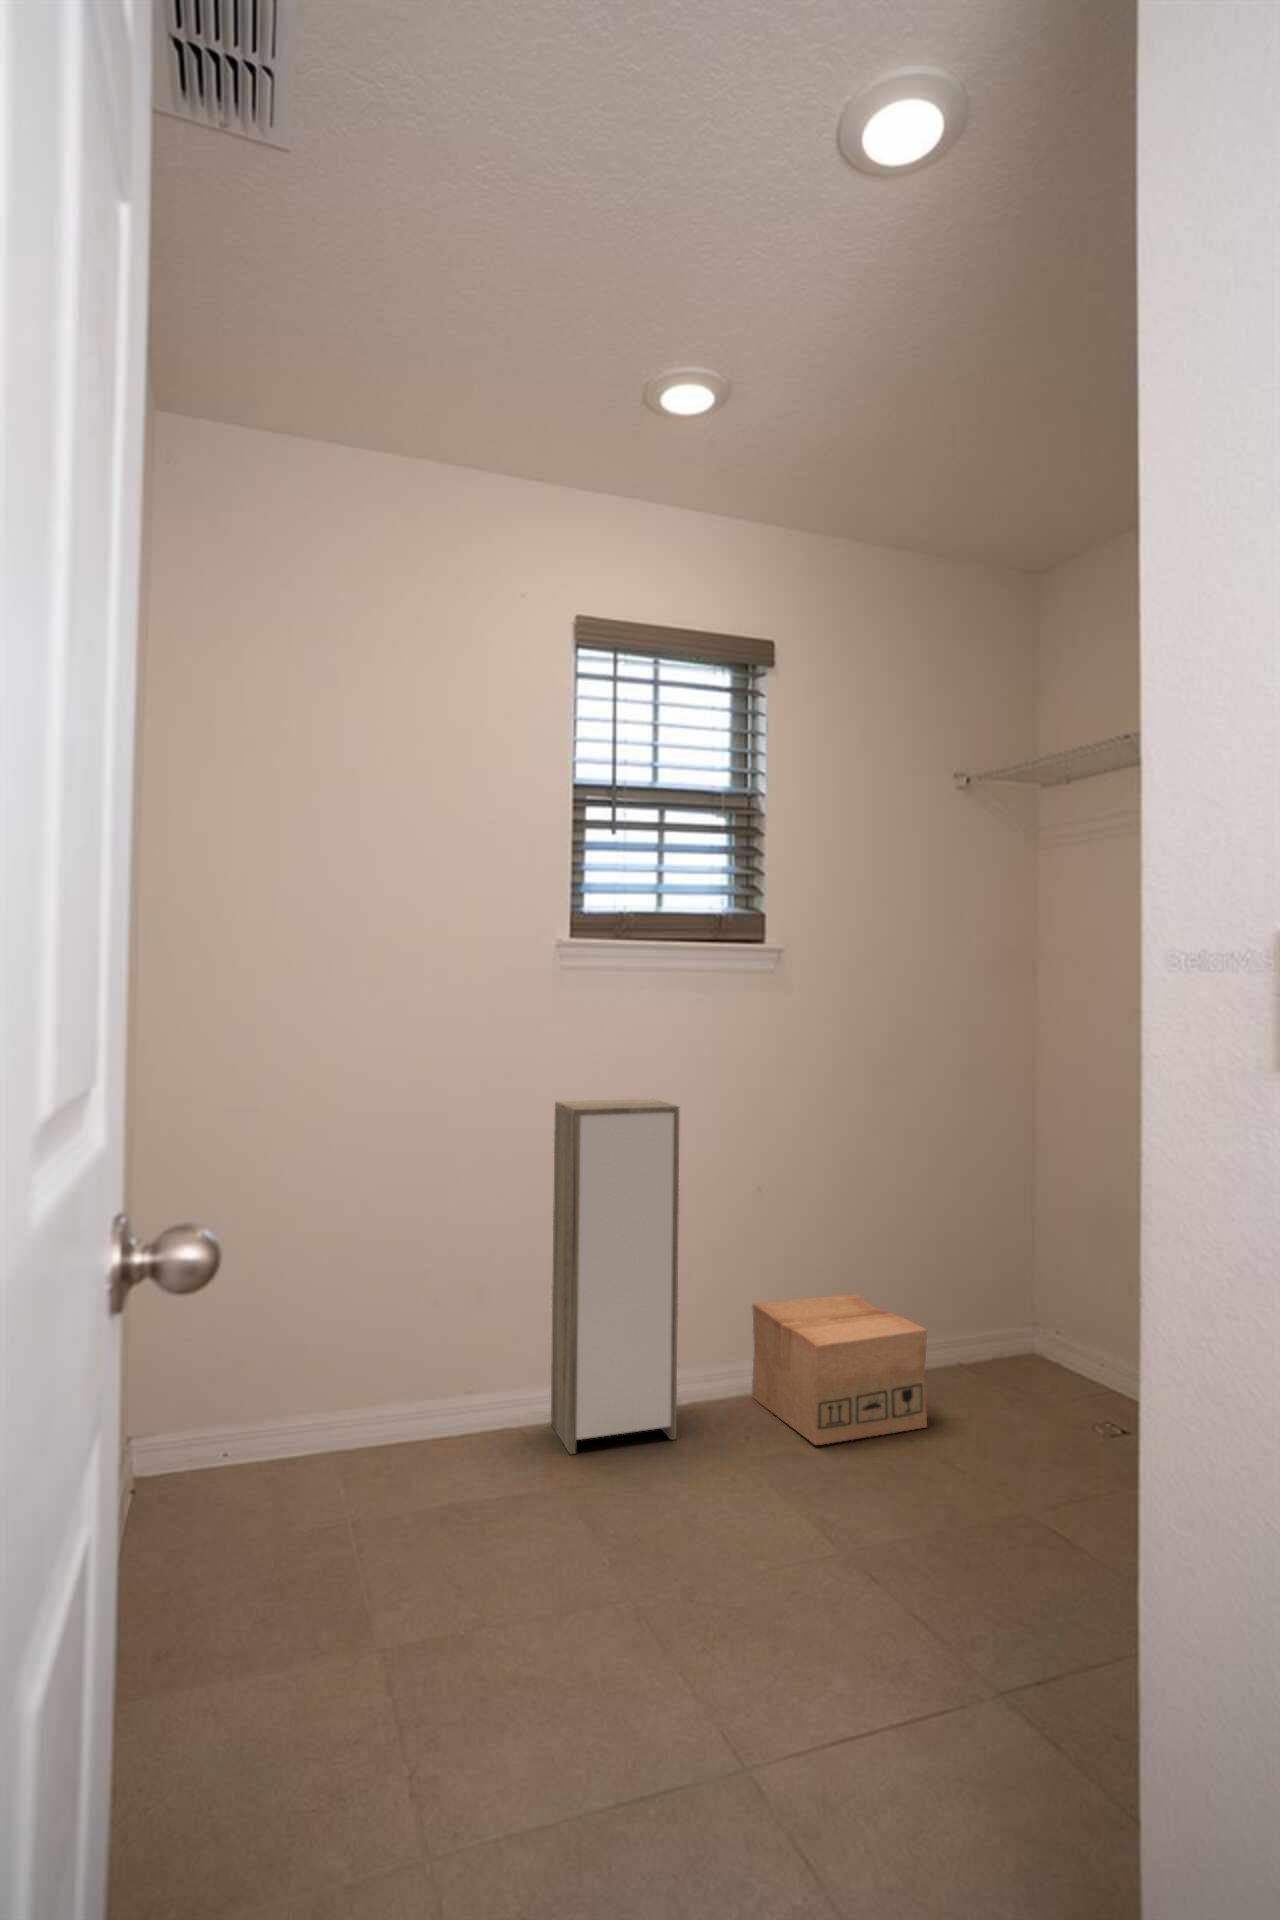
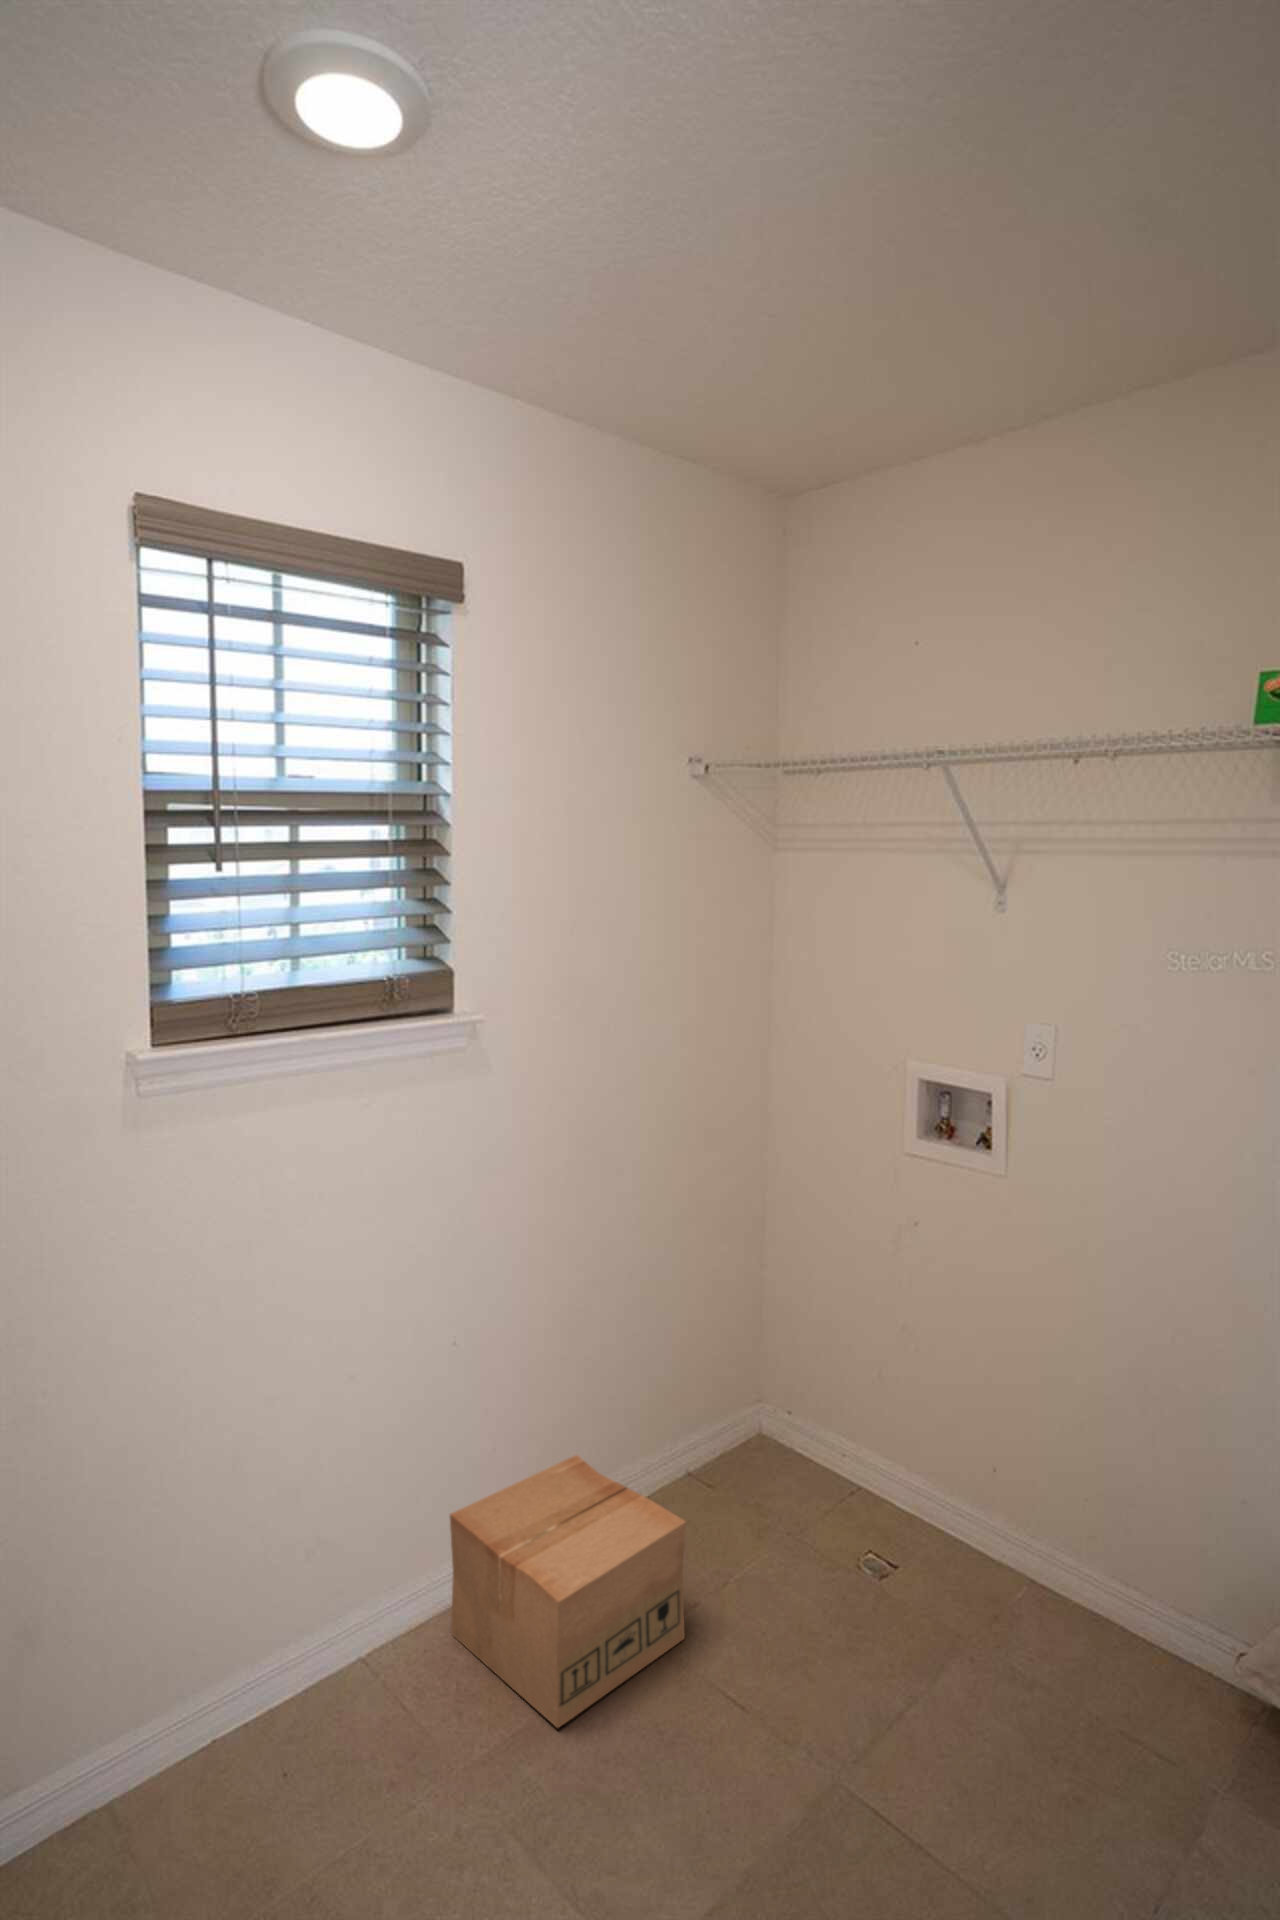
storage cabinet: present [551,1099,679,1454] -> none [139,1276,361,1874]

